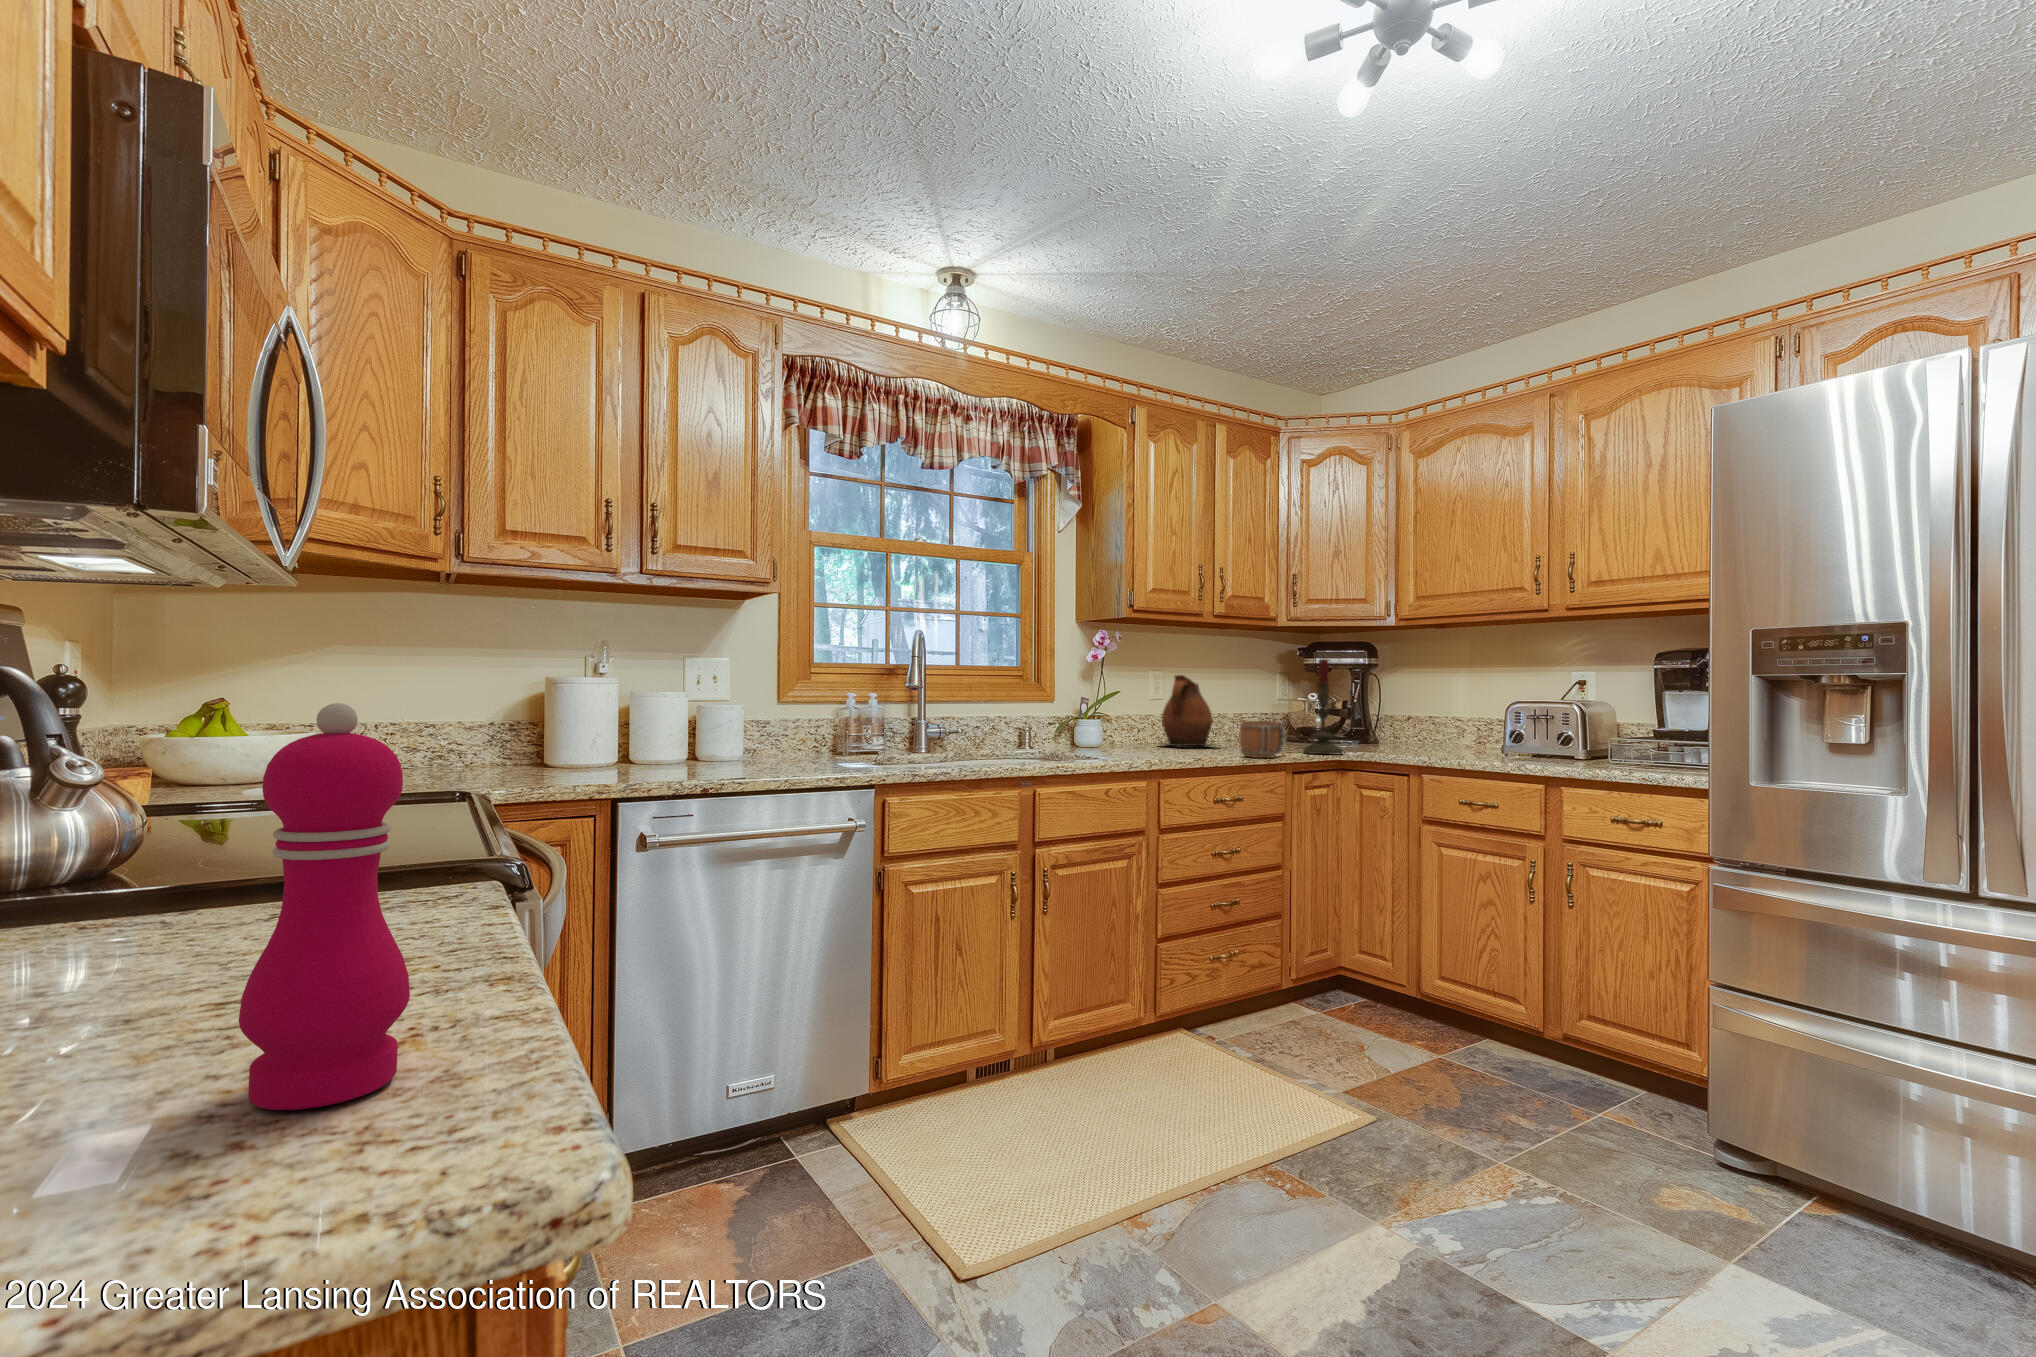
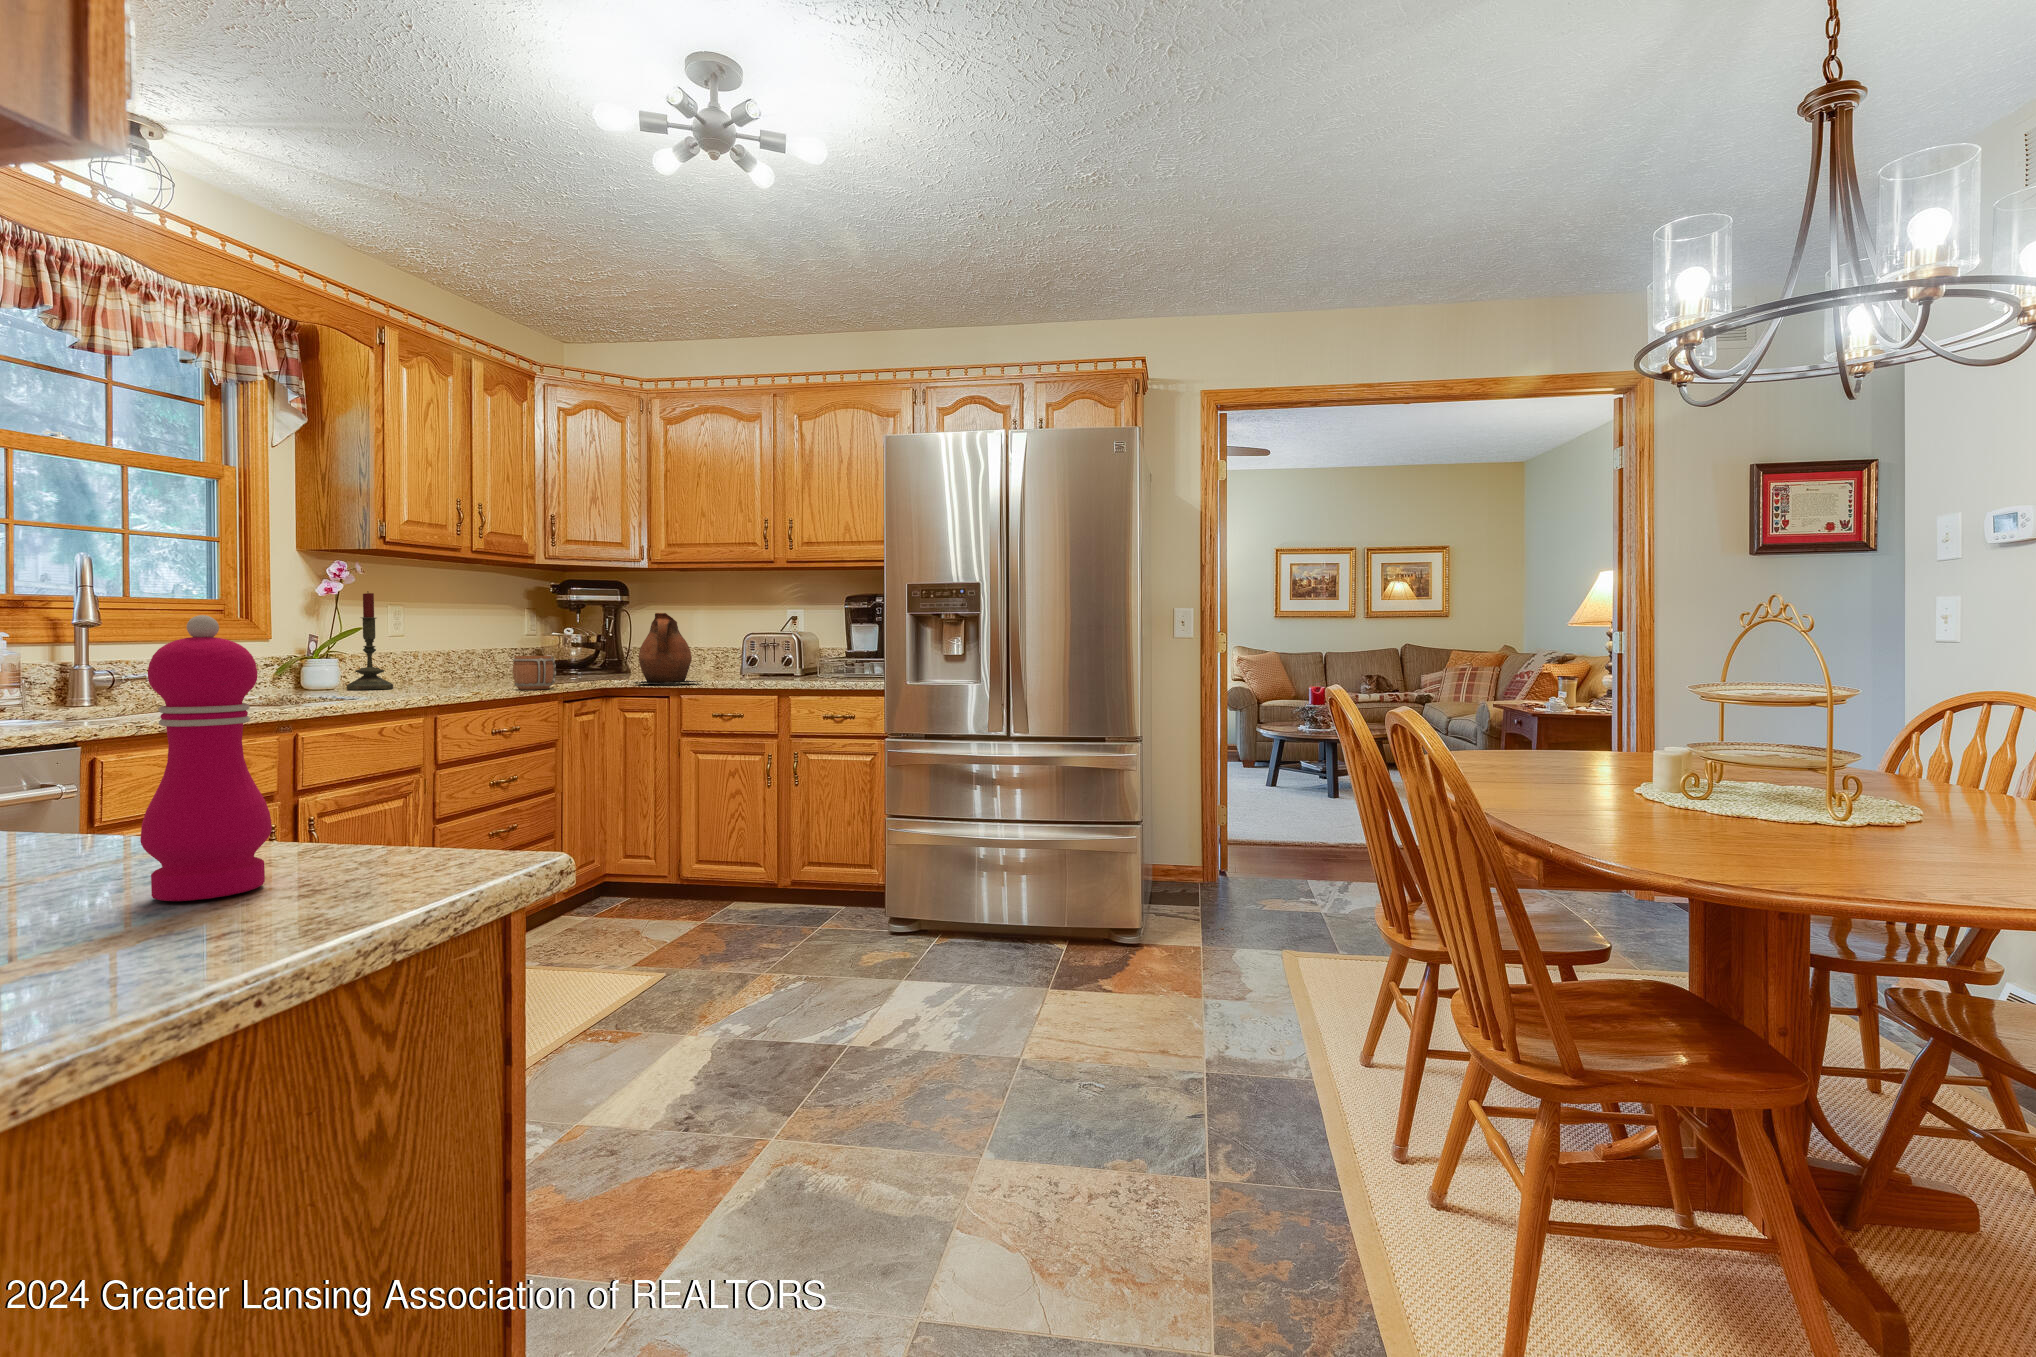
candle: present [1303,659,1343,755] -> present [347,591,393,690]
ceramic pitcher: present [1162,675,1213,746] -> present [635,613,700,684]

